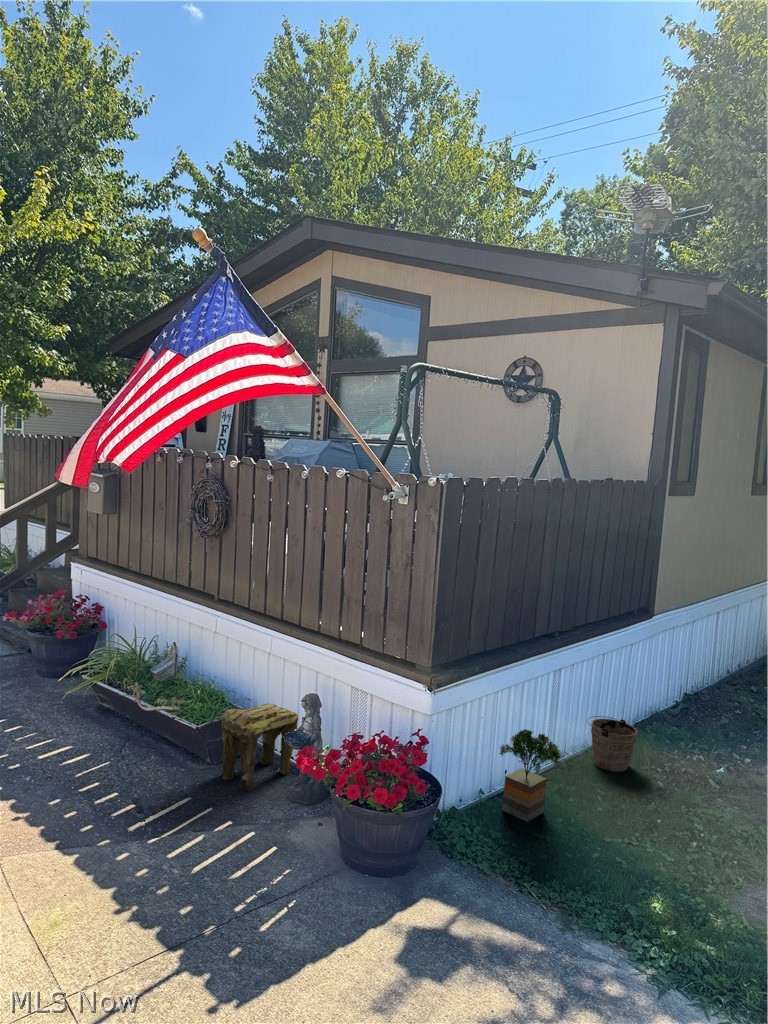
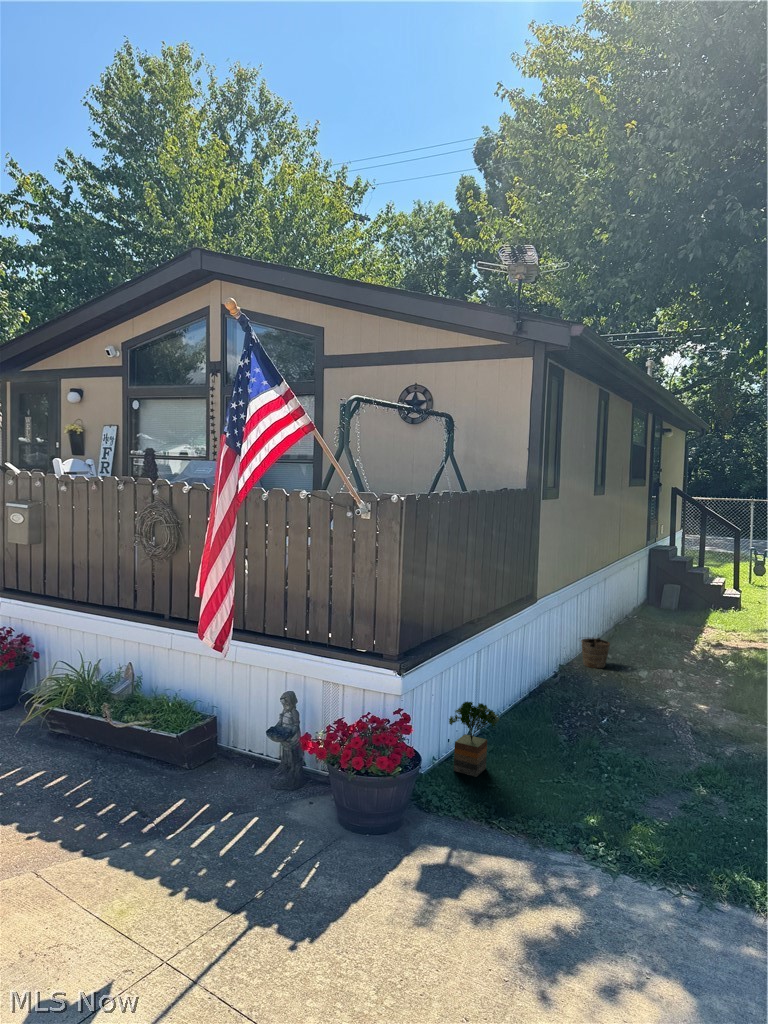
stool: present [222,704,298,791] -> none [204,706,270,785]
bucket: present [587,716,637,772] -> present [581,638,610,668]

